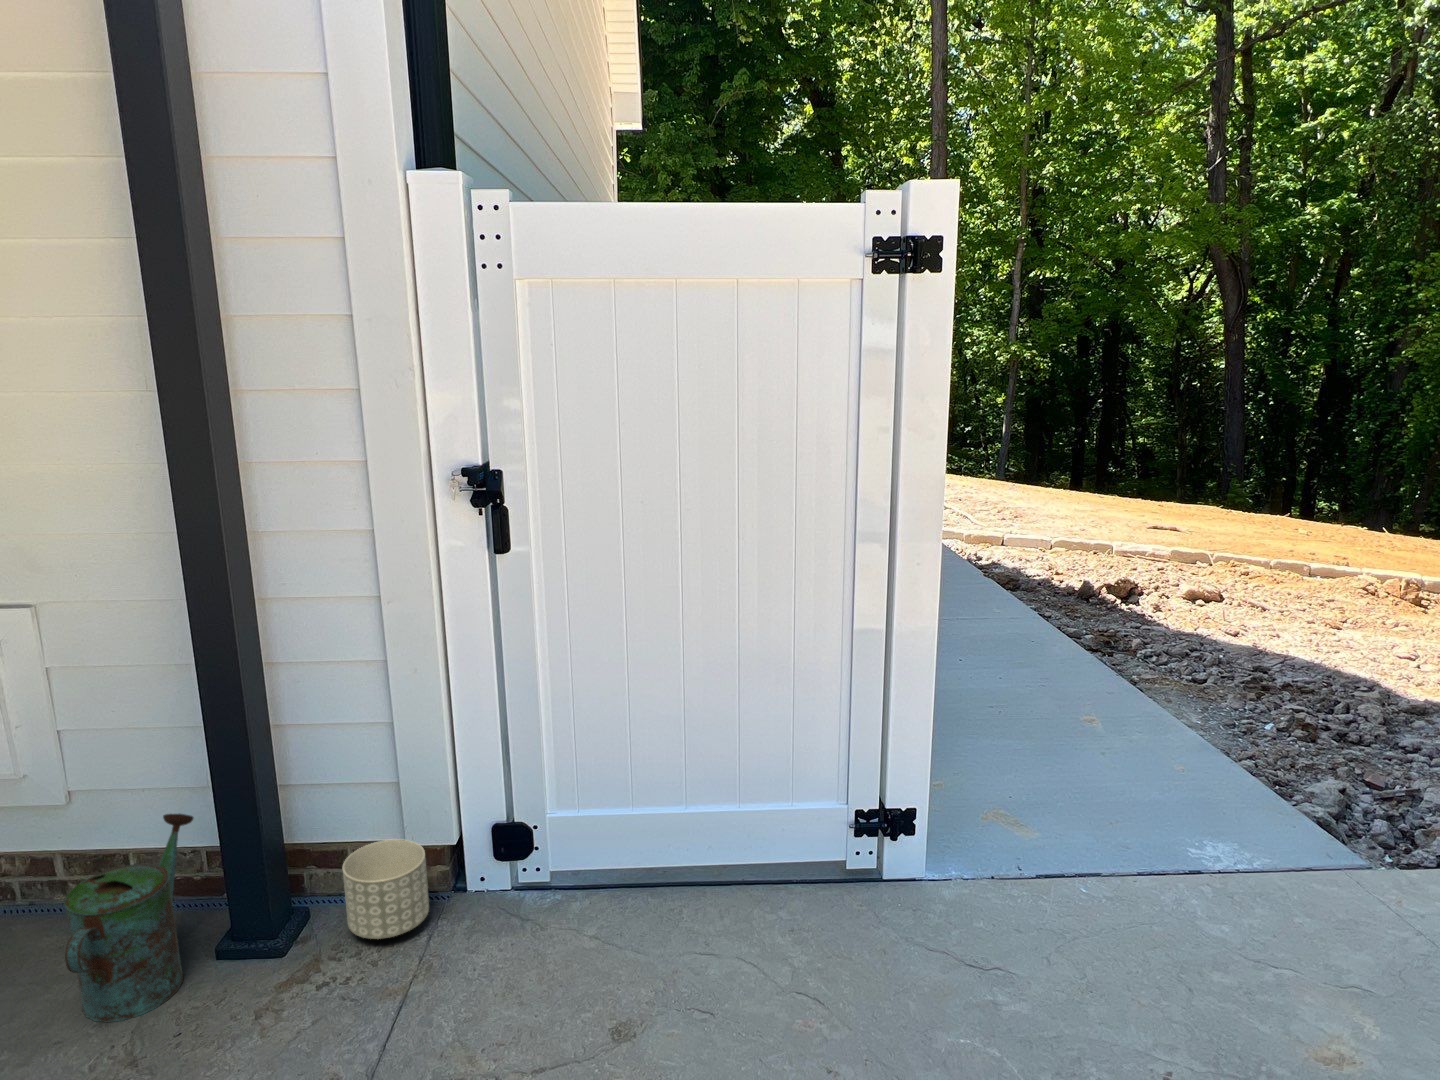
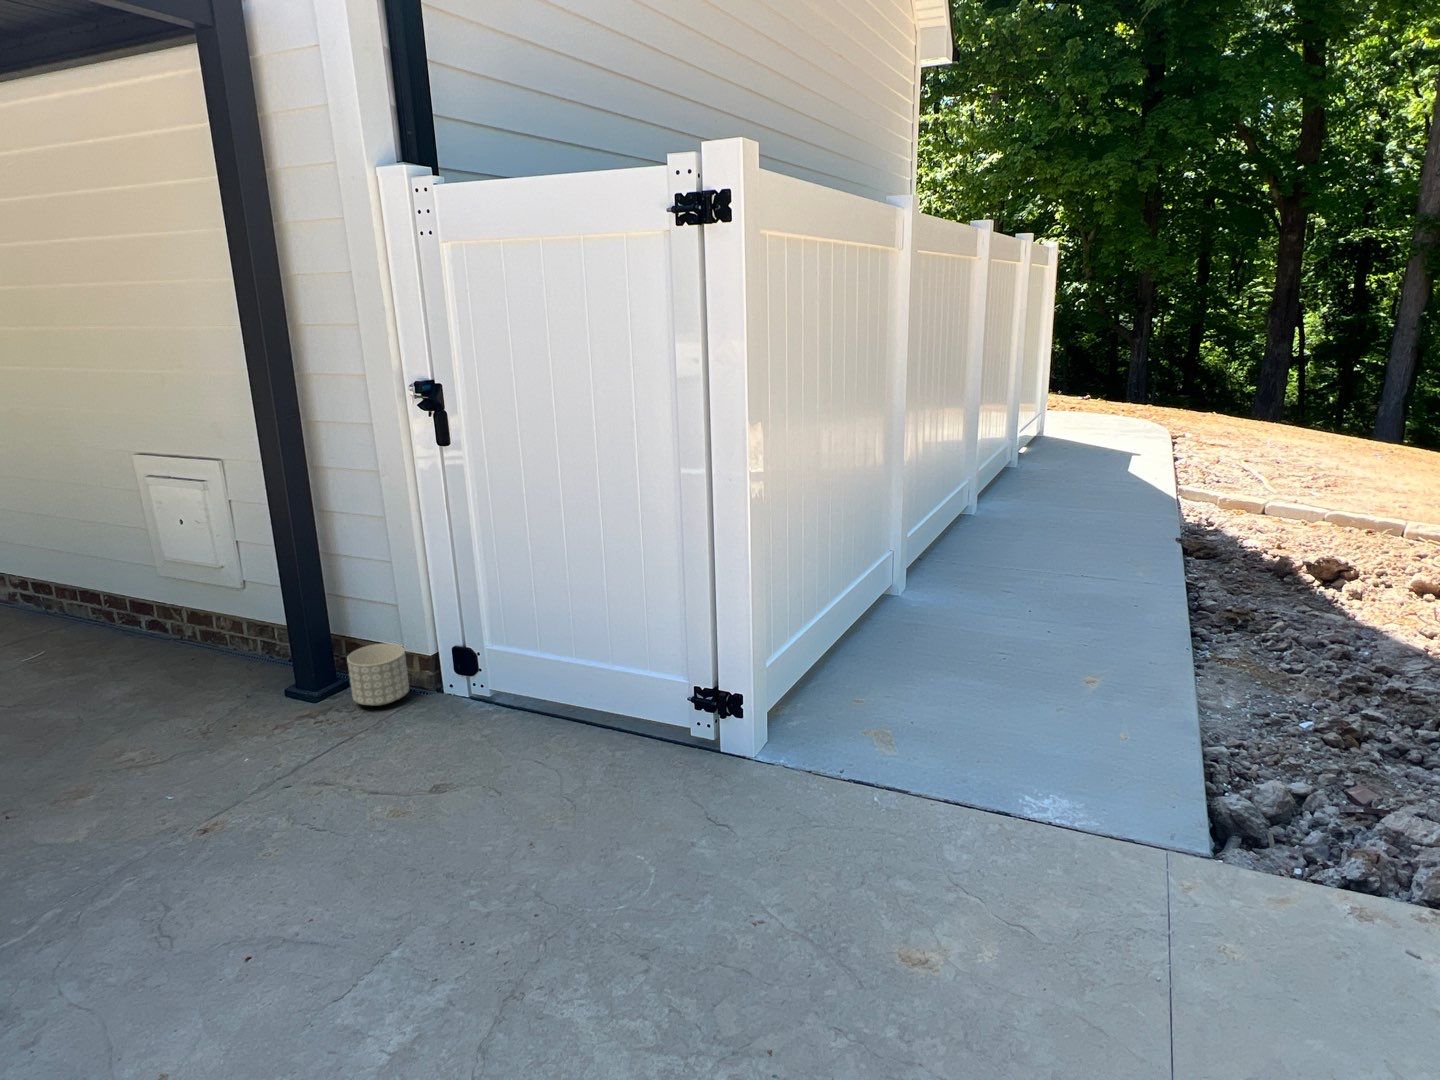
watering can: present [64,814,194,1022] -> none [175,600,292,714]

